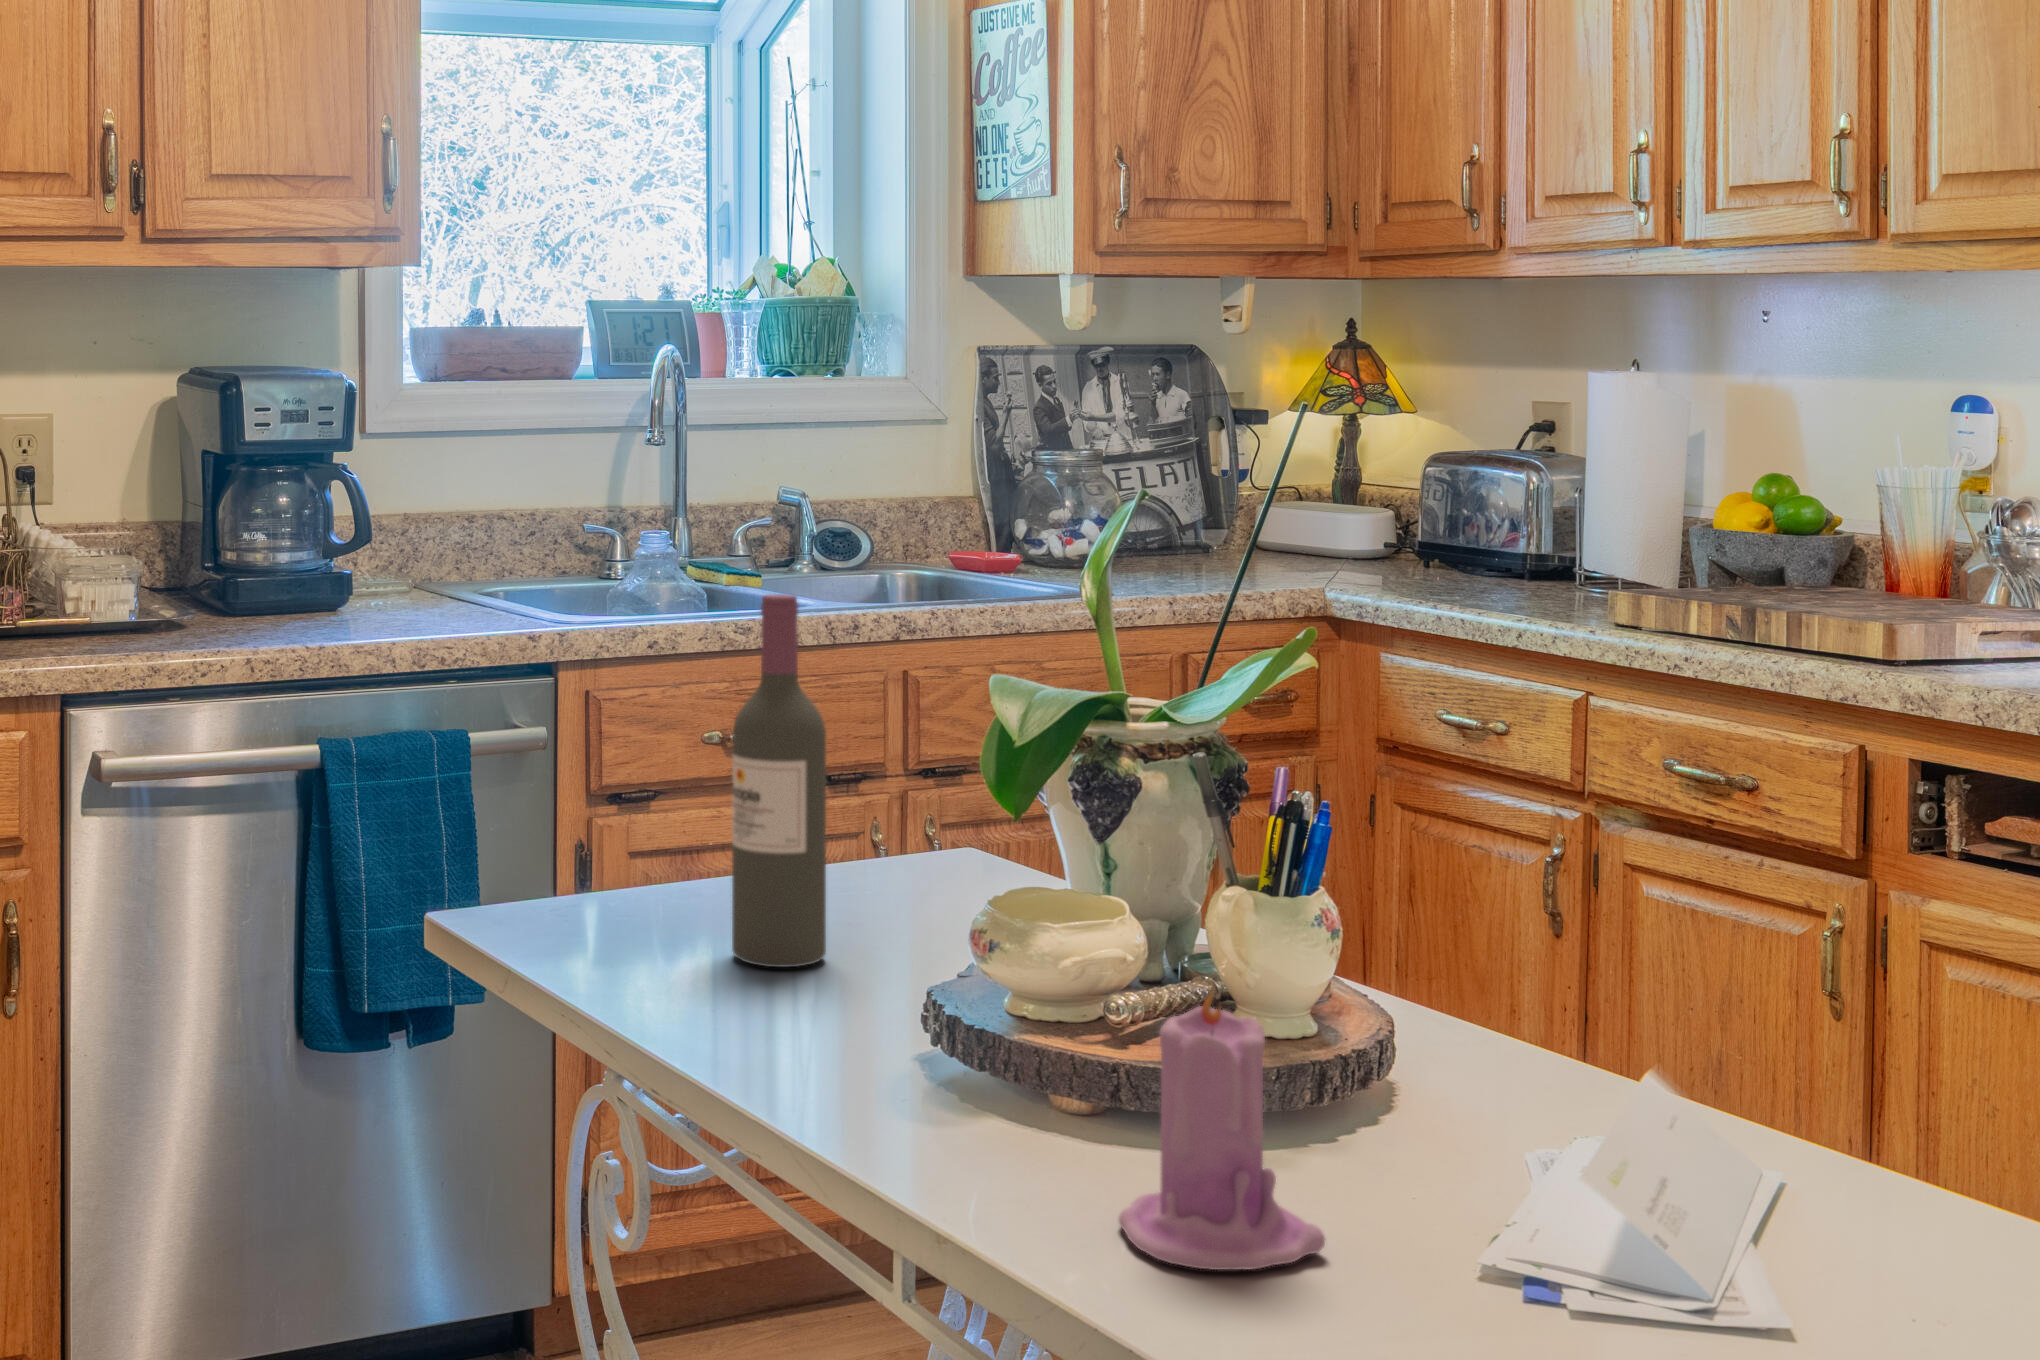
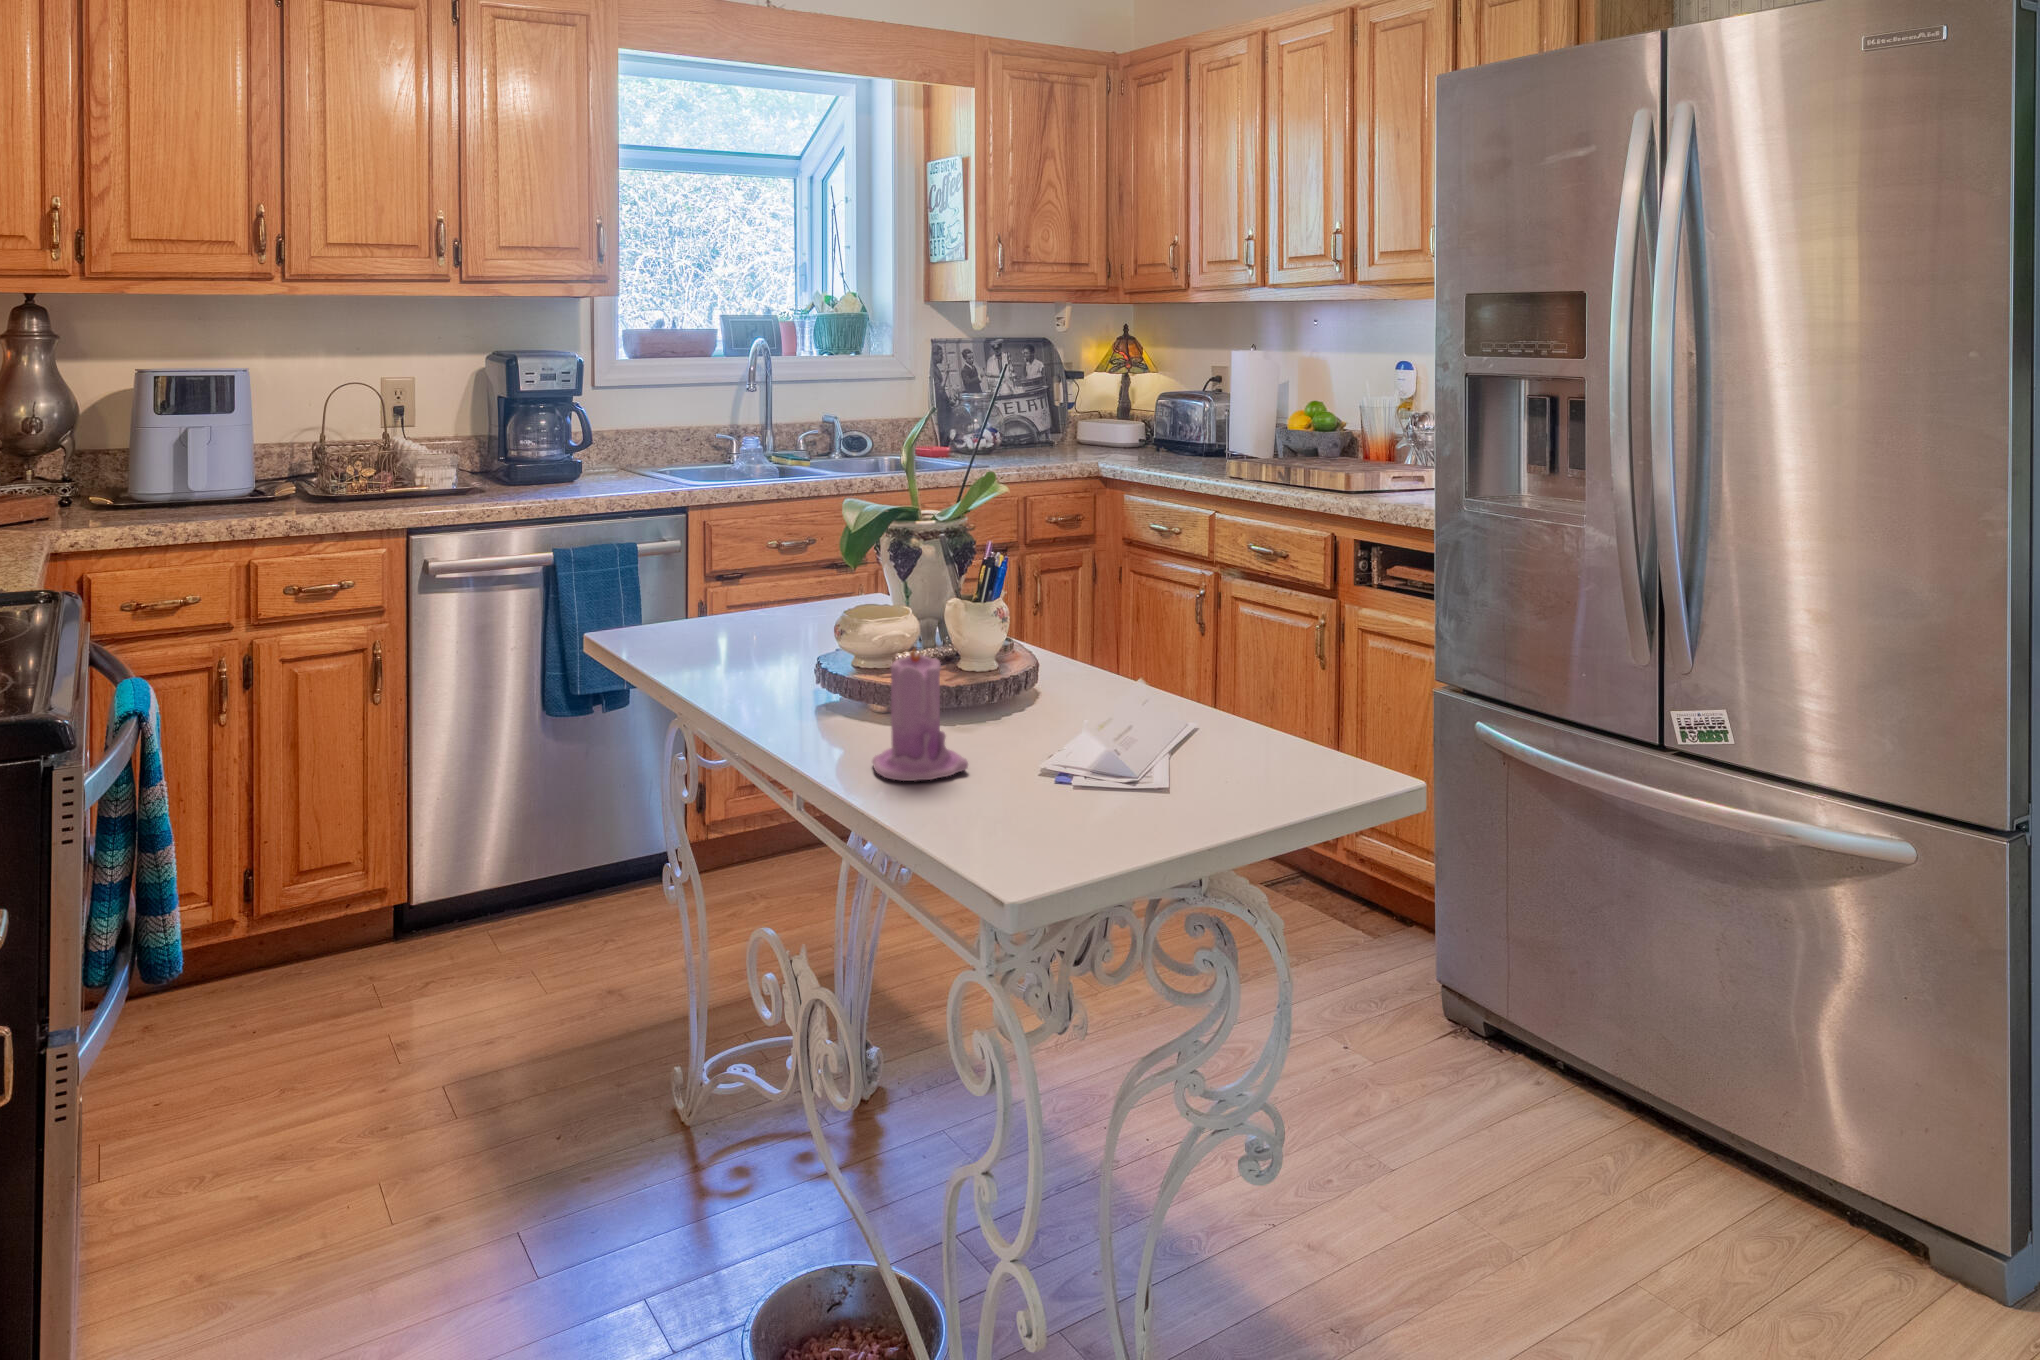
wine bottle: present [732,594,826,967] -> none [730,461,779,652]

